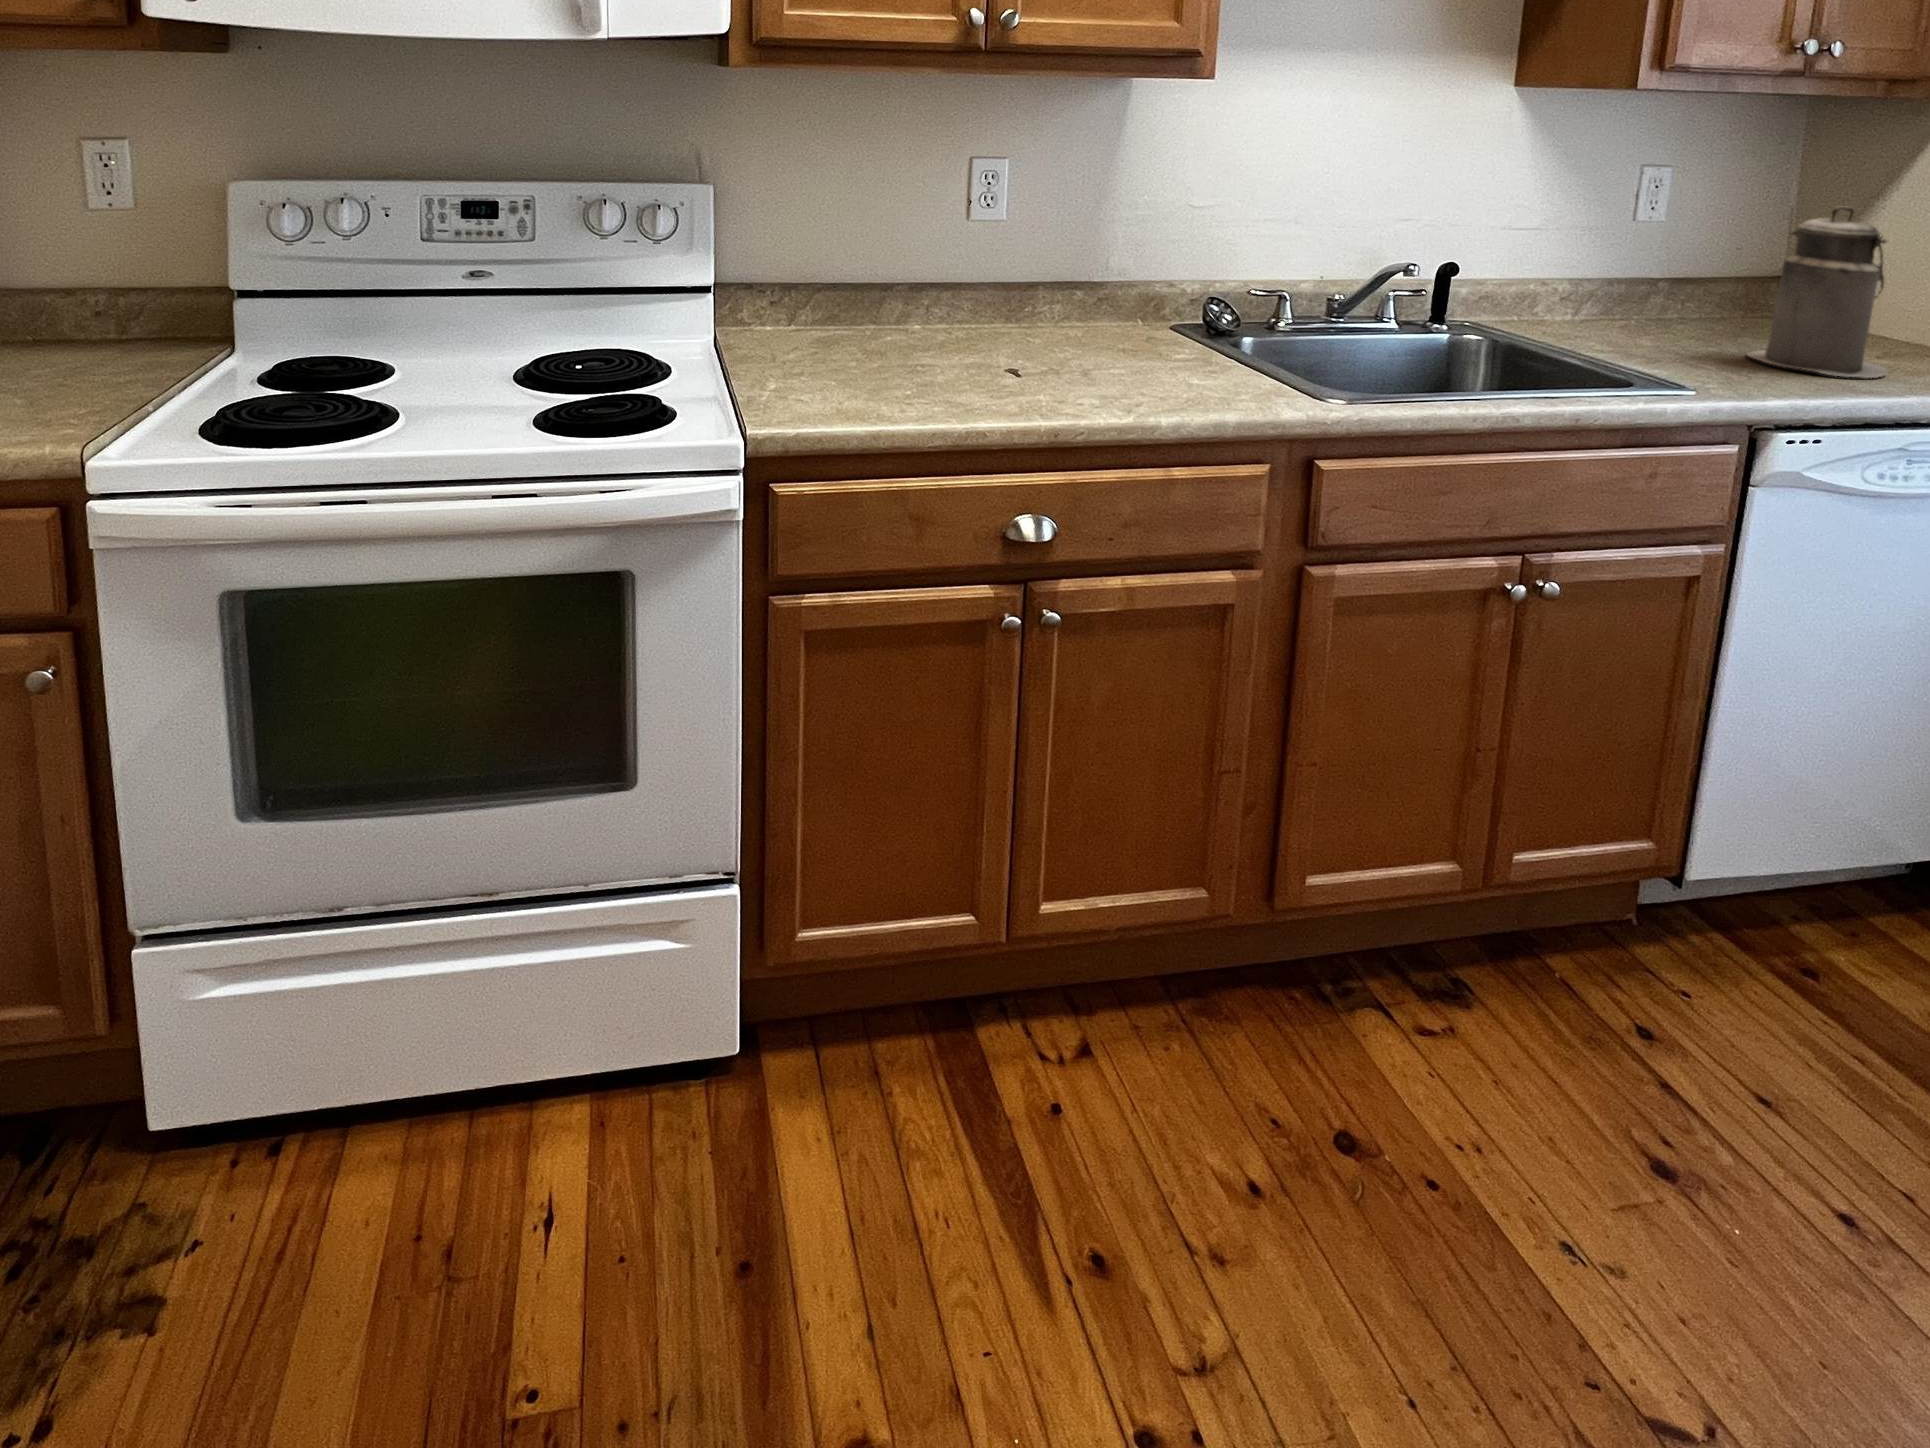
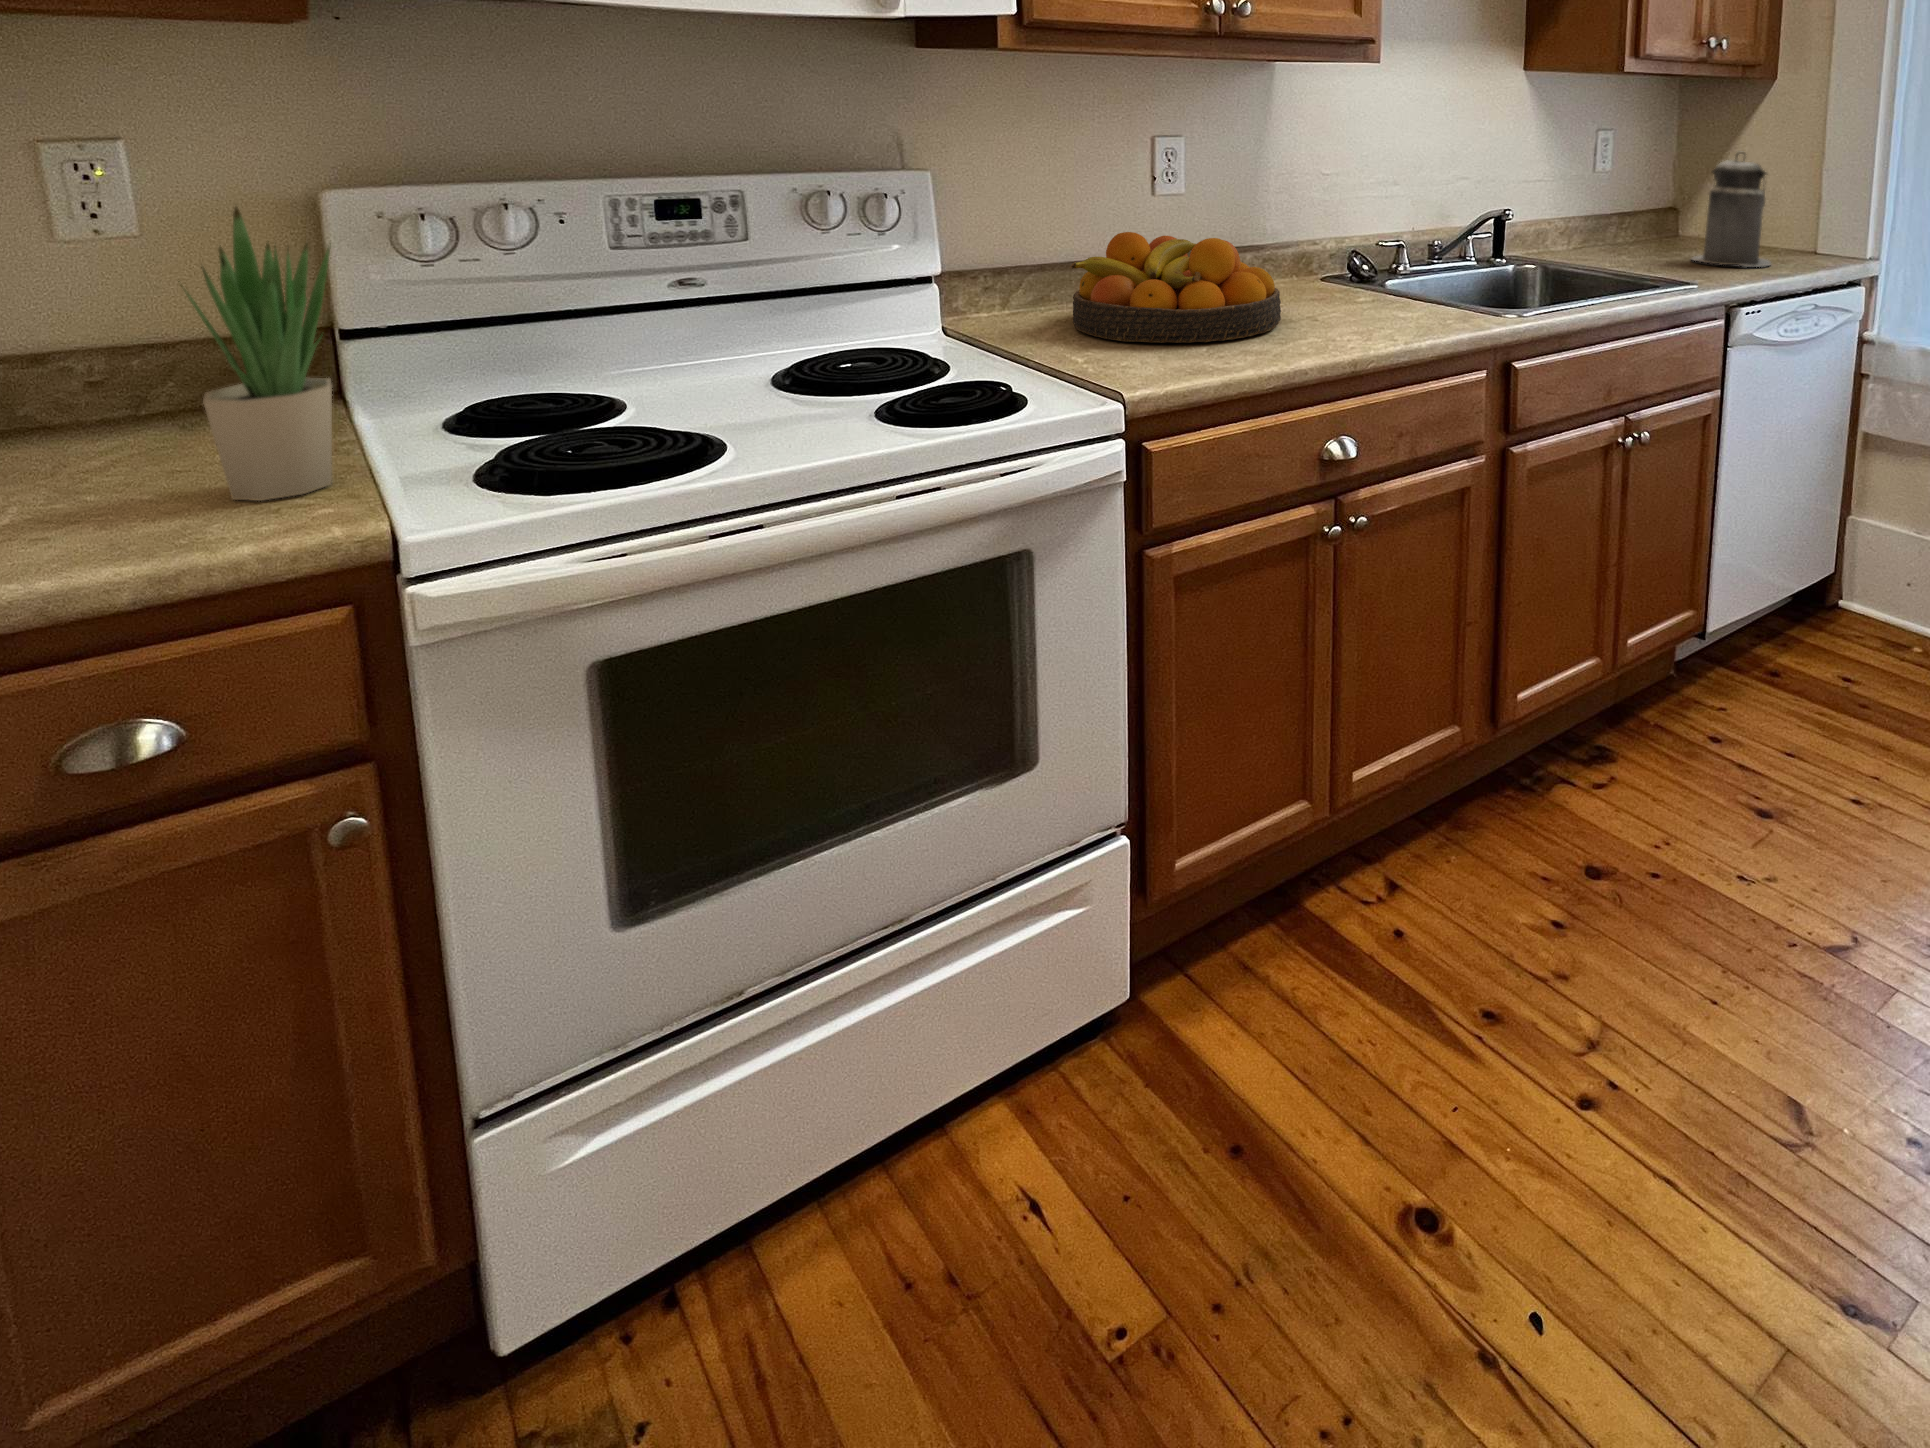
potted plant: none [29,192,132,417] -> present [184,207,332,501]
fruit bowl: none [815,258,1040,387] -> present [1070,232,1281,343]

